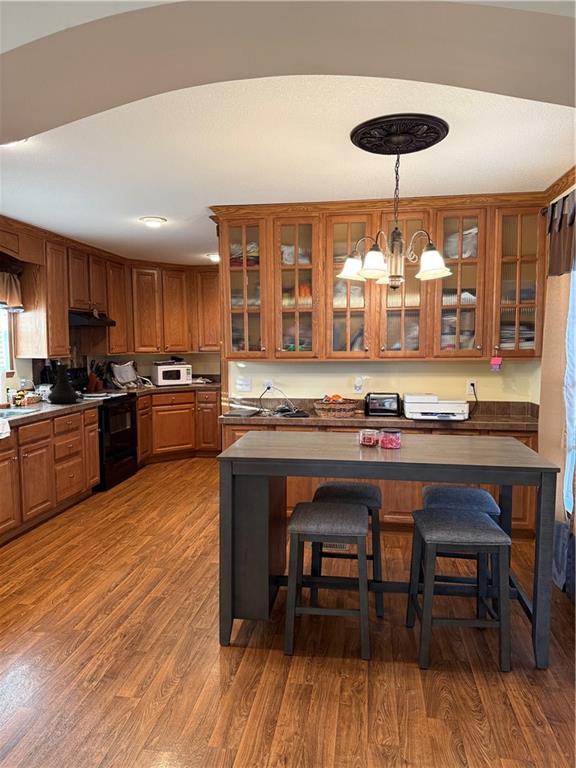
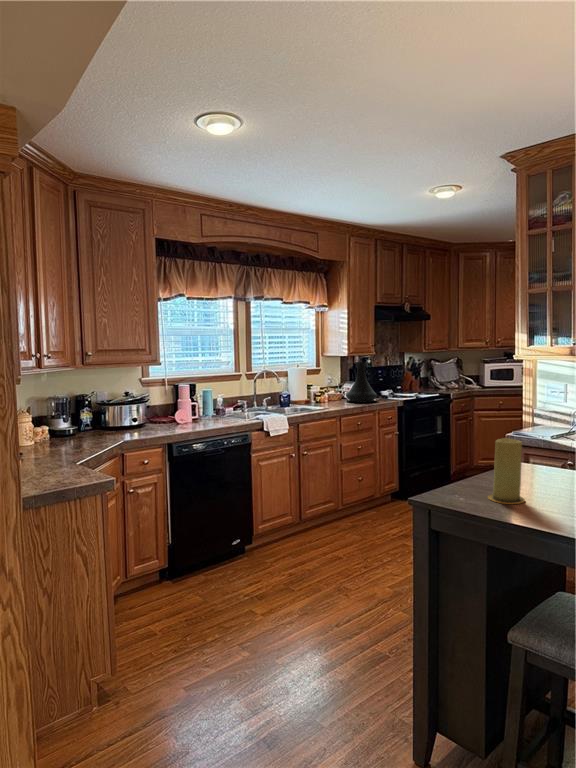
candle: none [257,413,280,455] -> present [488,438,525,504]

